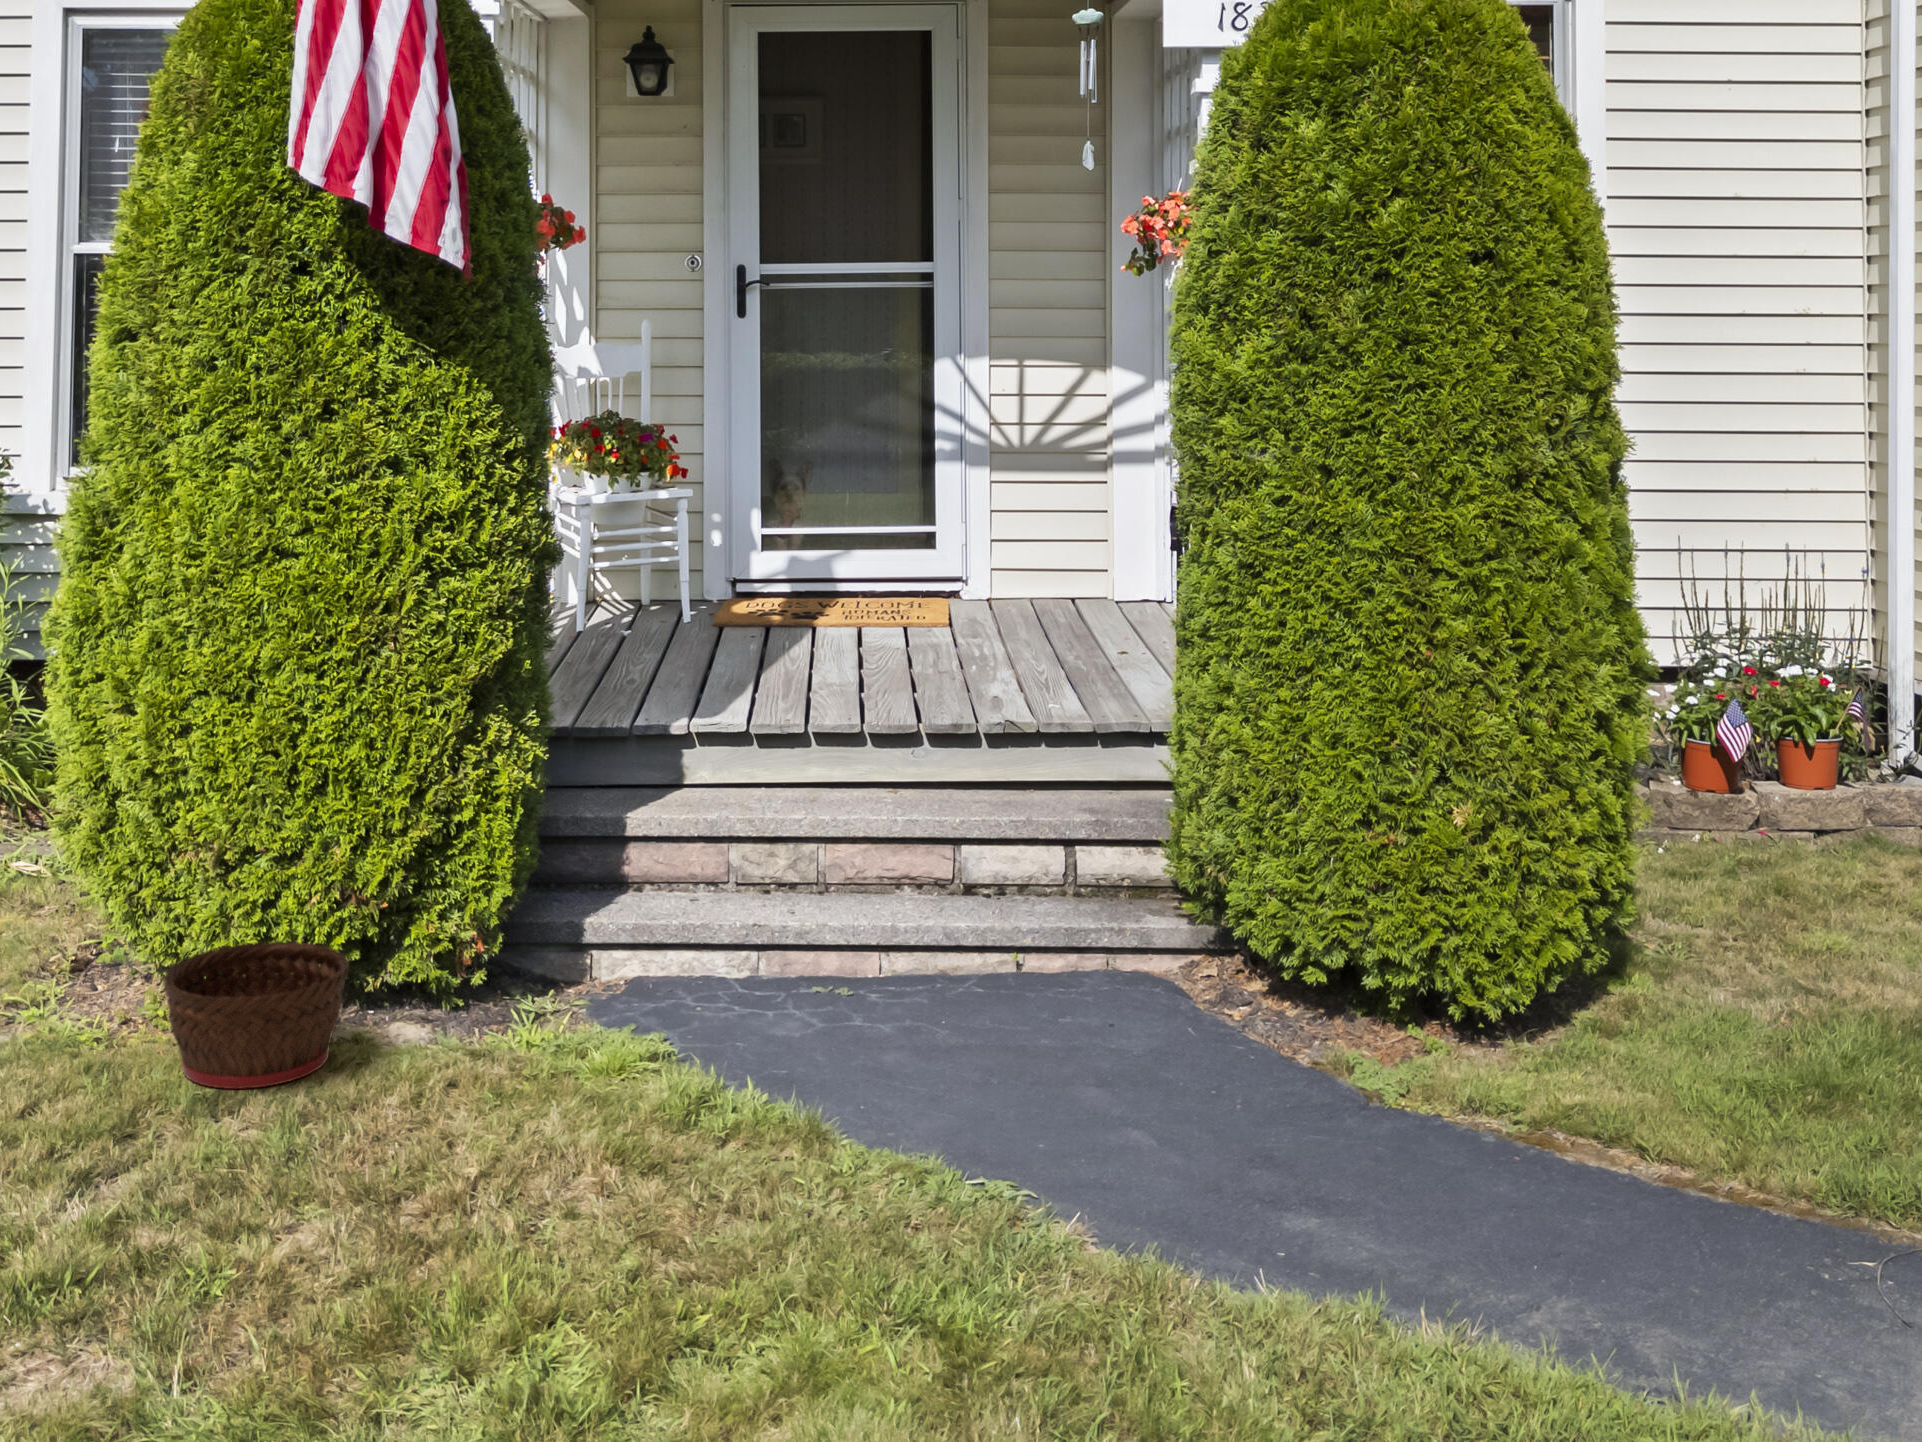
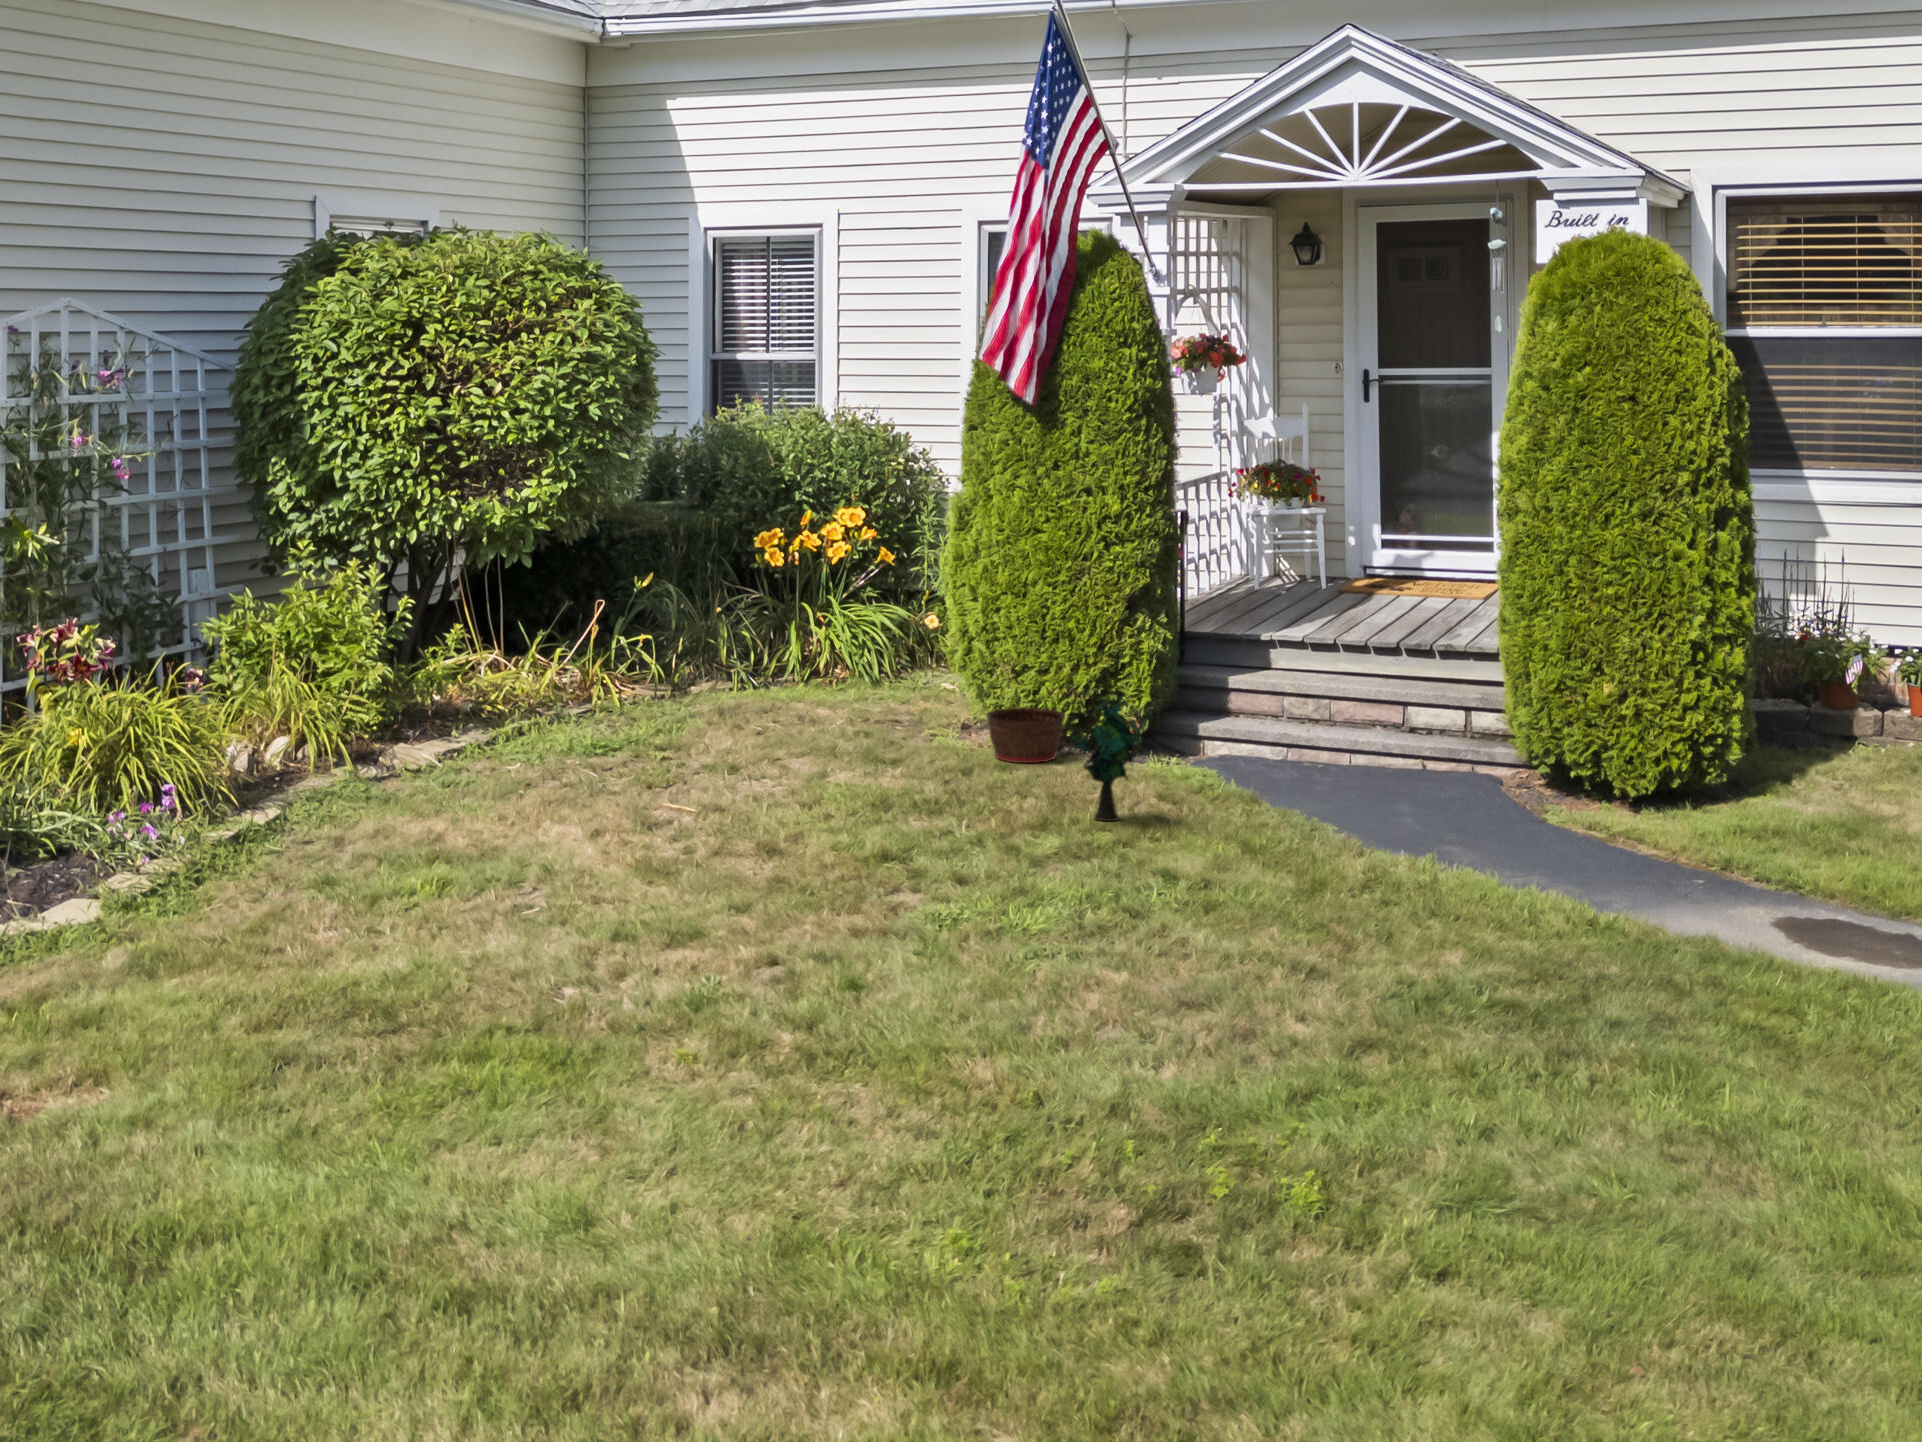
decorative plant: none [449,947,636,1292] -> present [1071,691,1142,821]

